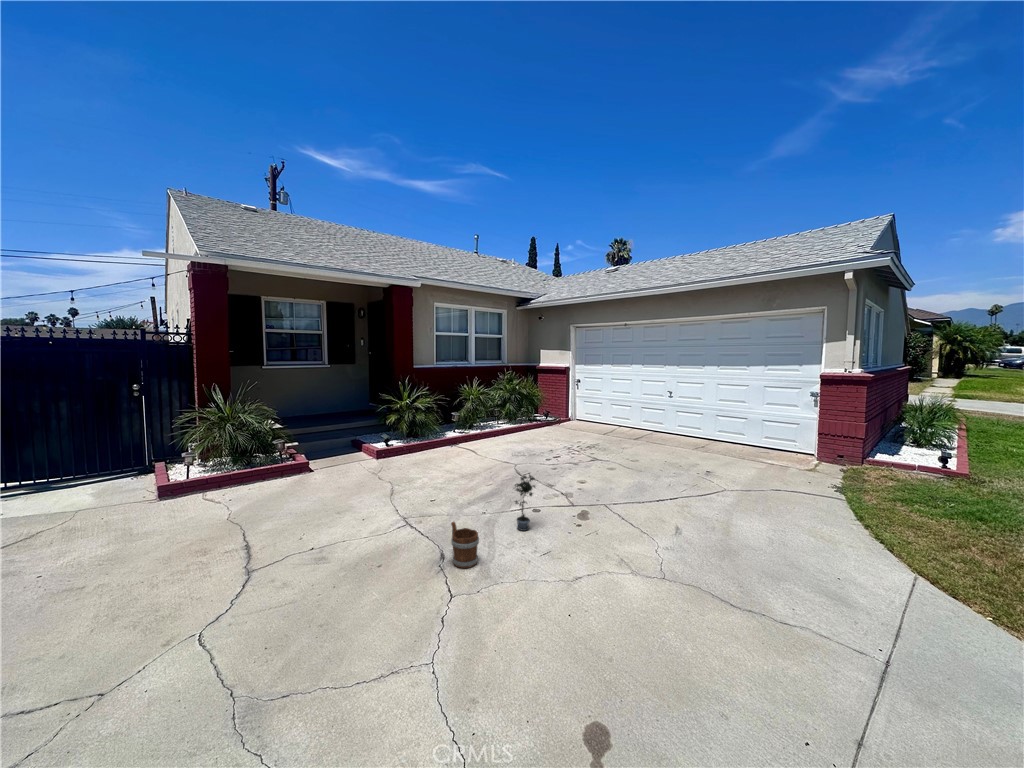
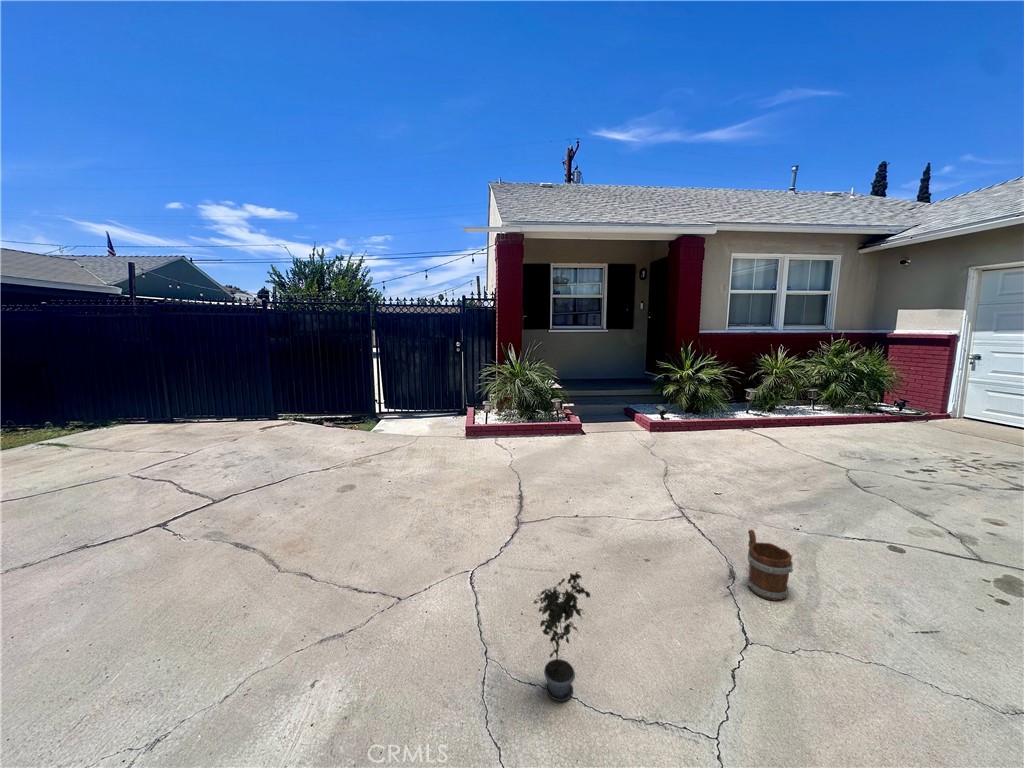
potted plant: present [515,473,535,531] -> present [534,572,590,701]

